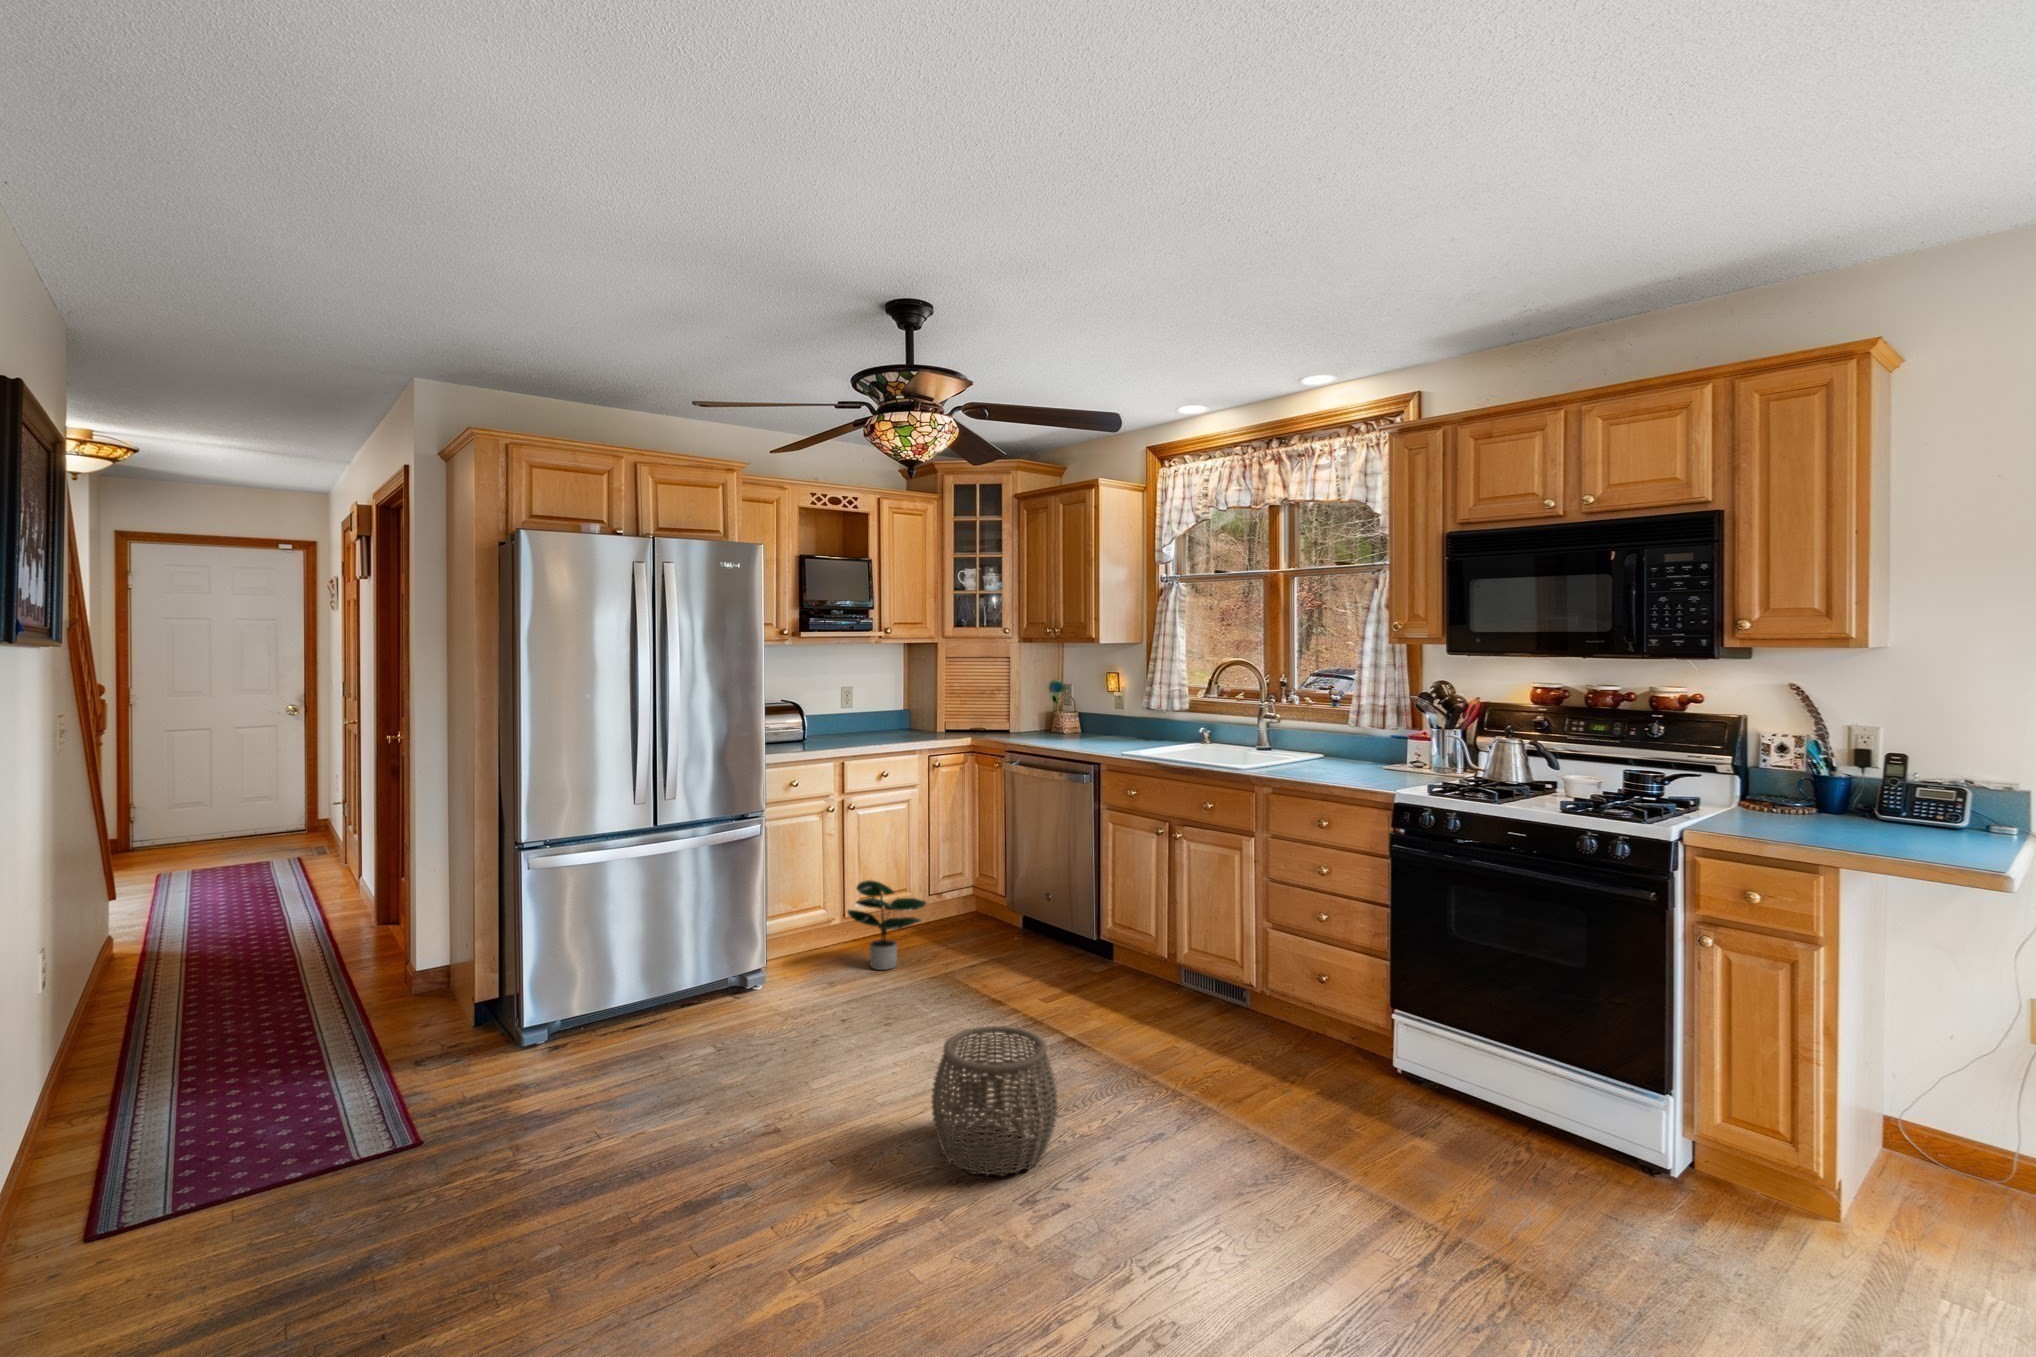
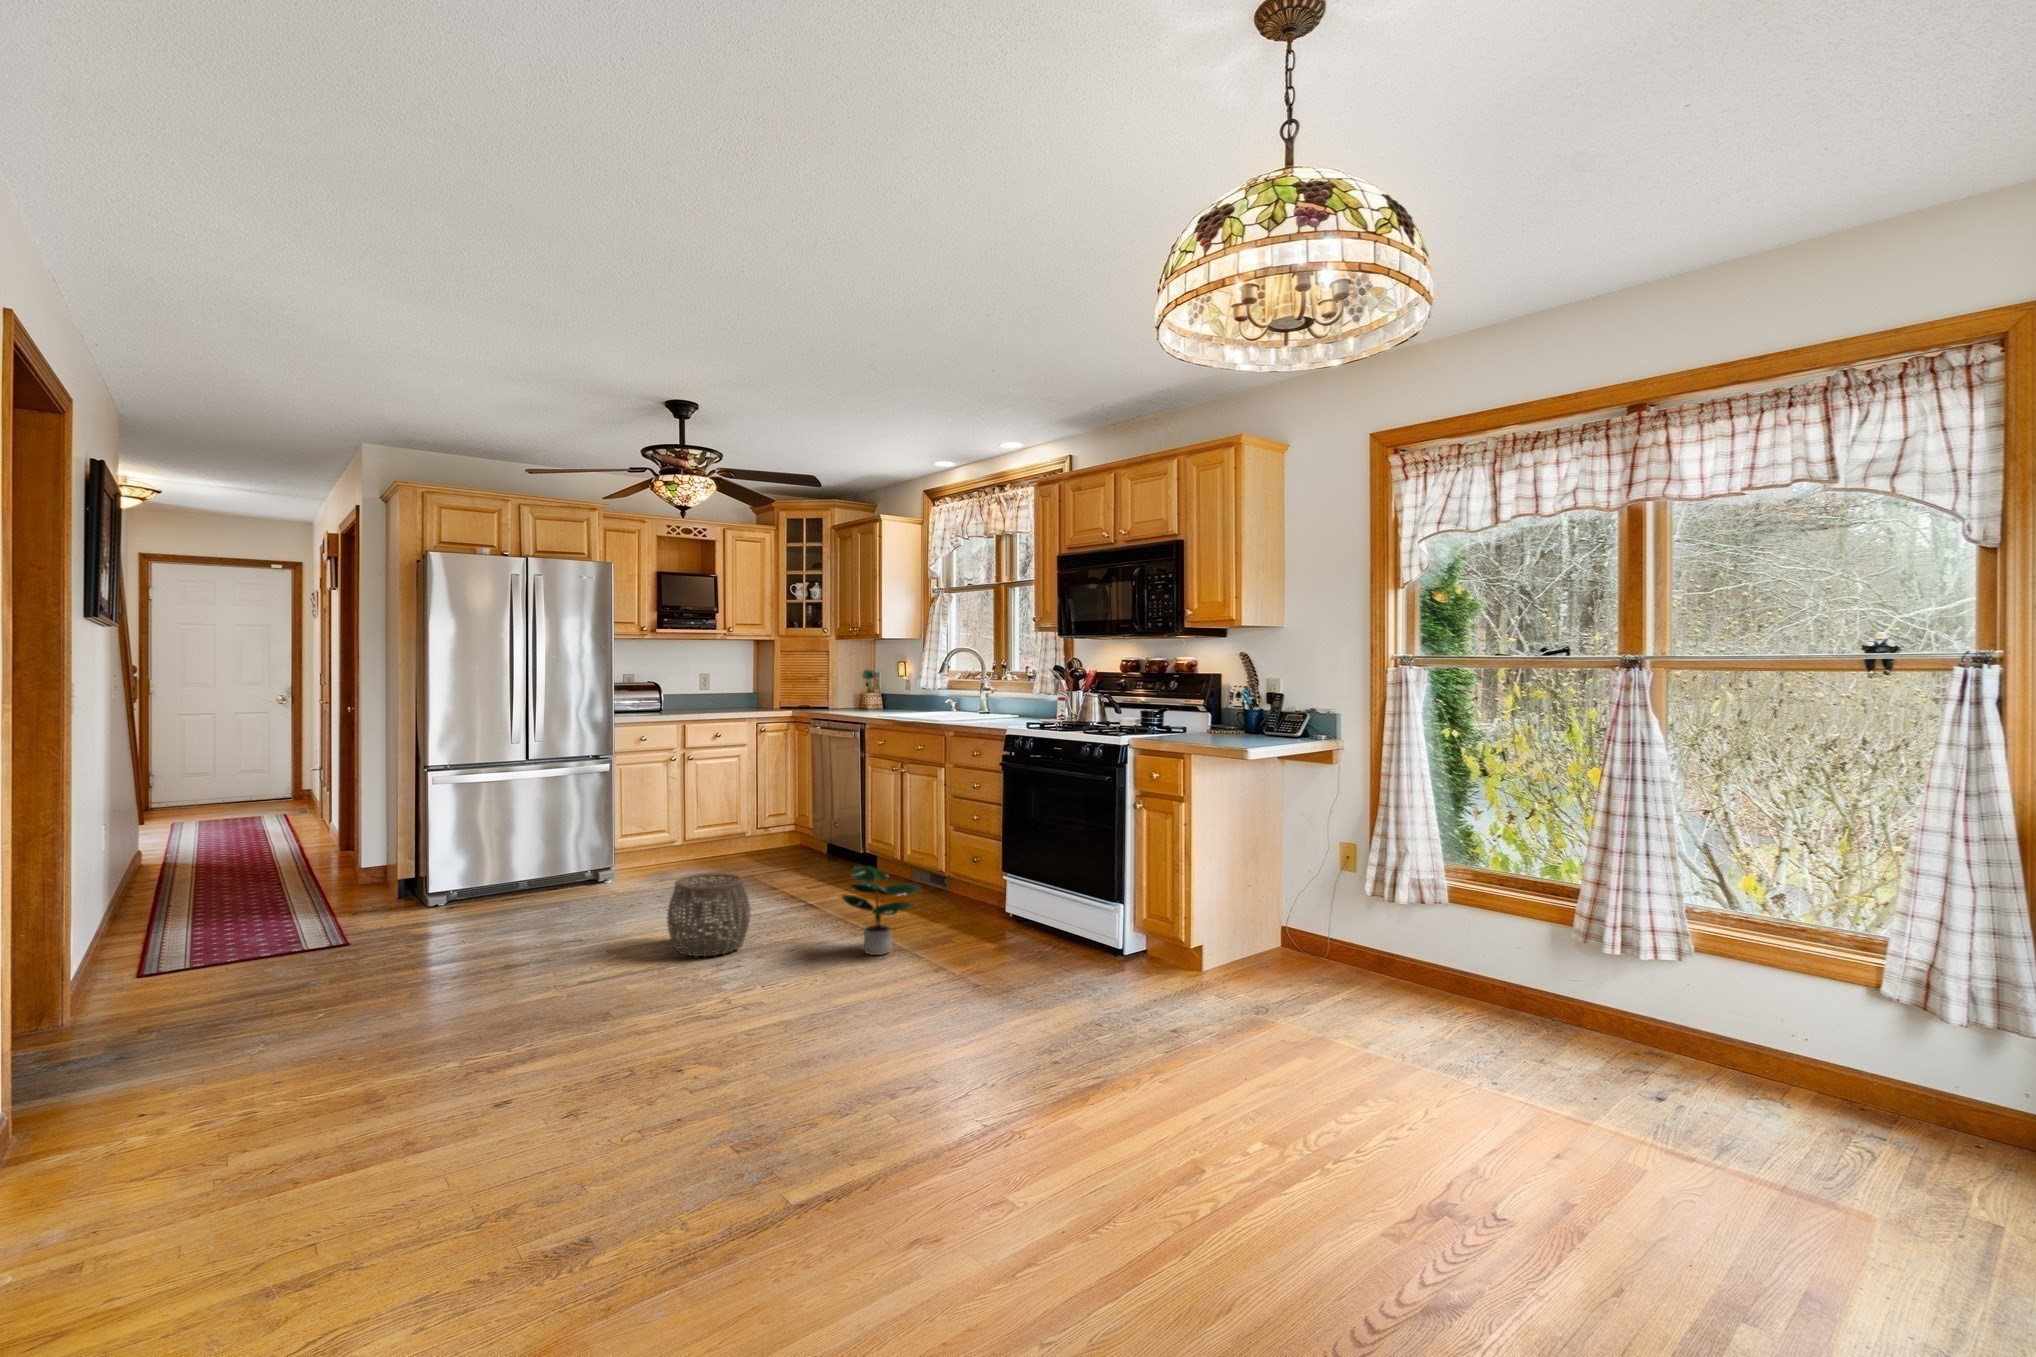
potted plant: present [847,880,926,970] -> present [841,866,921,955]

